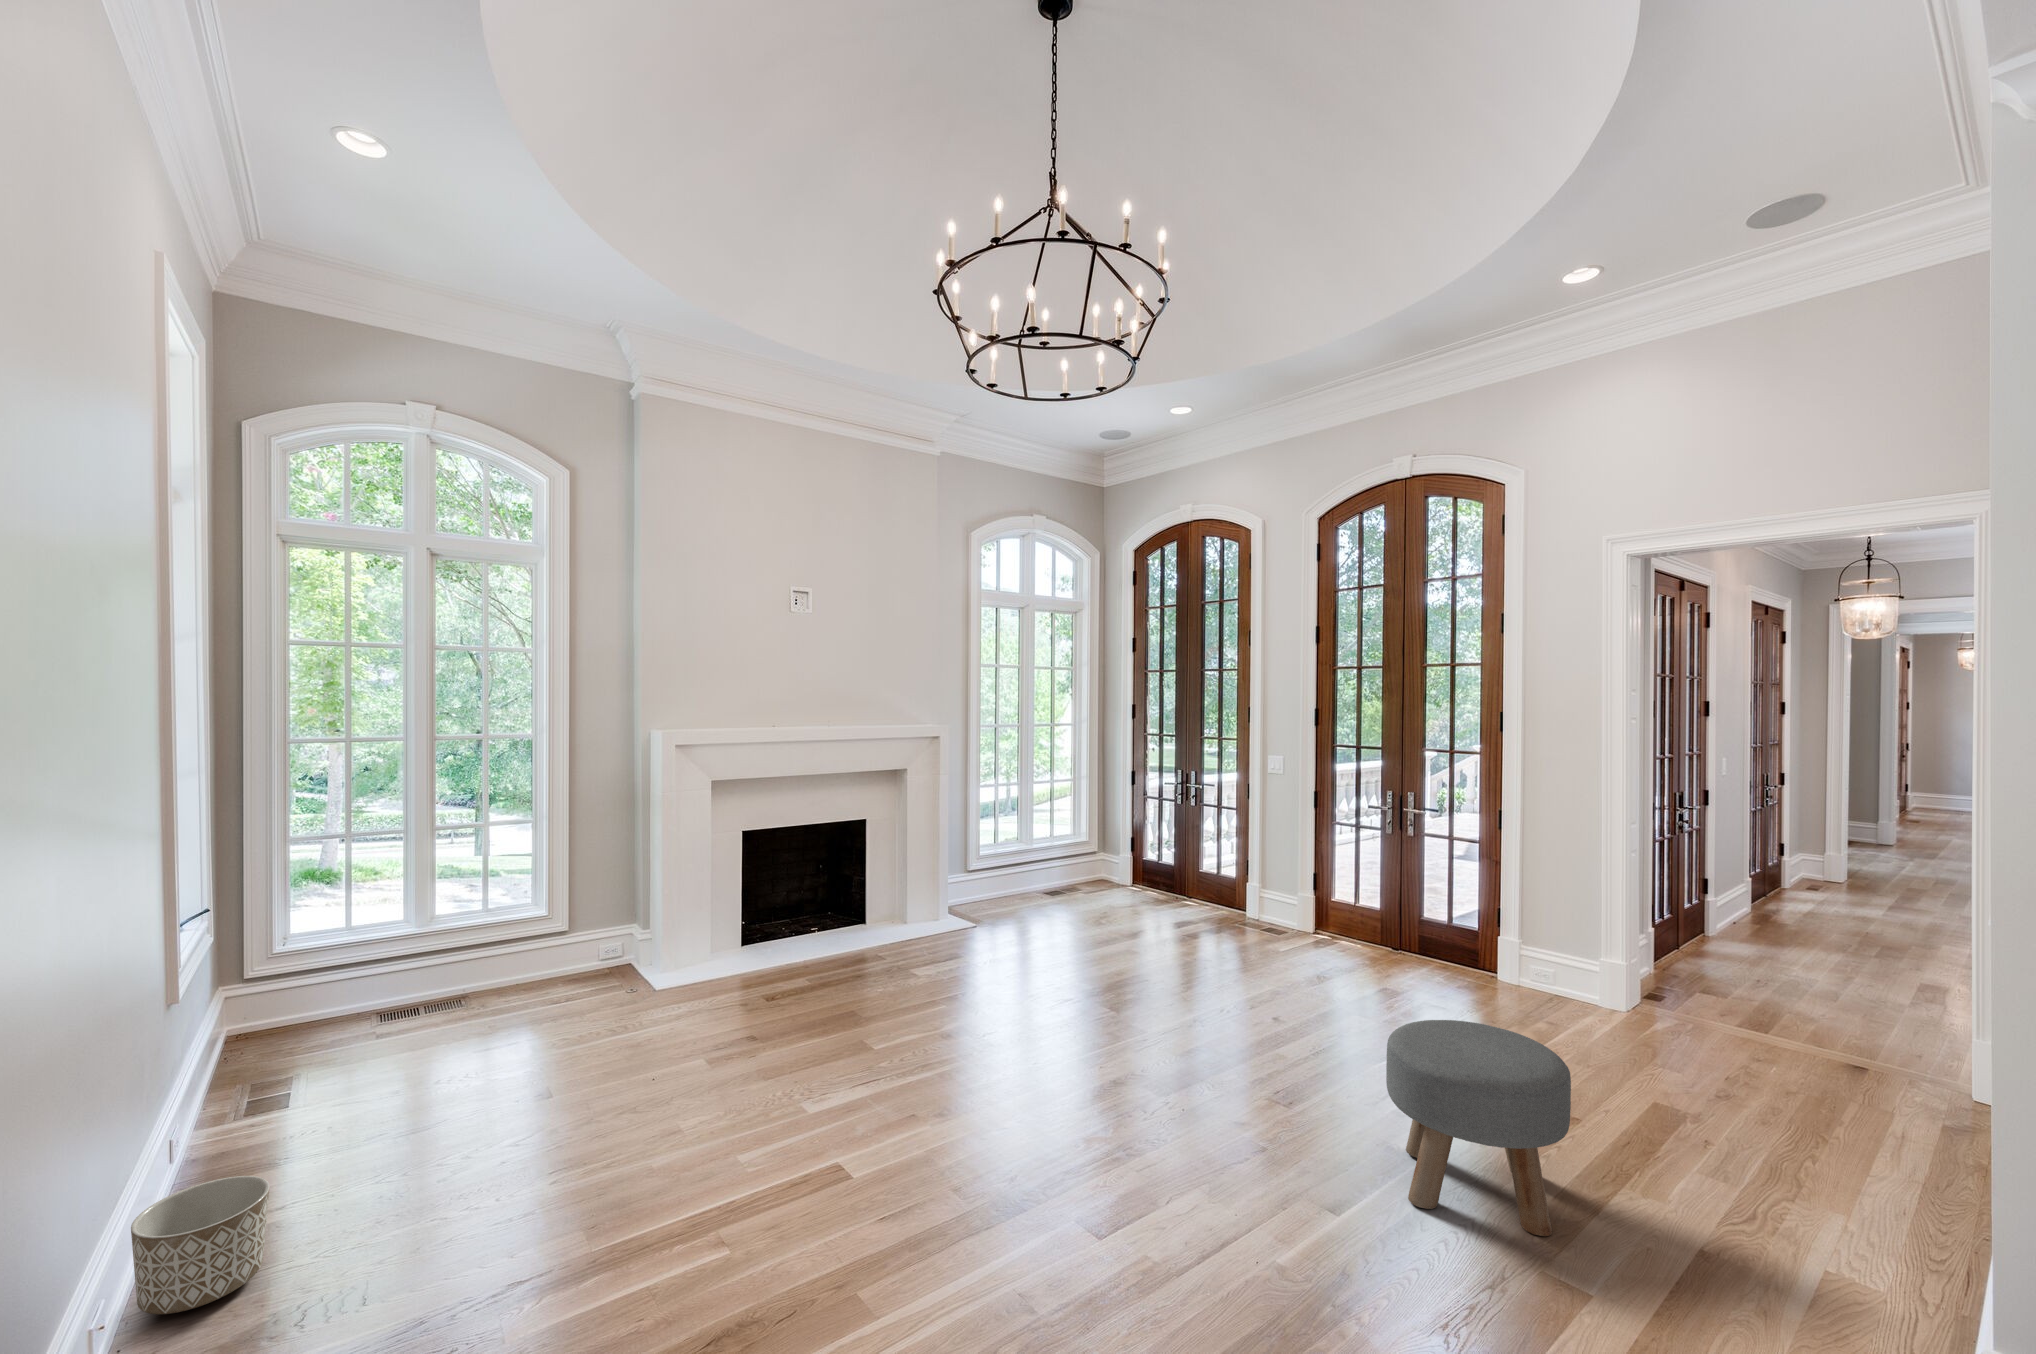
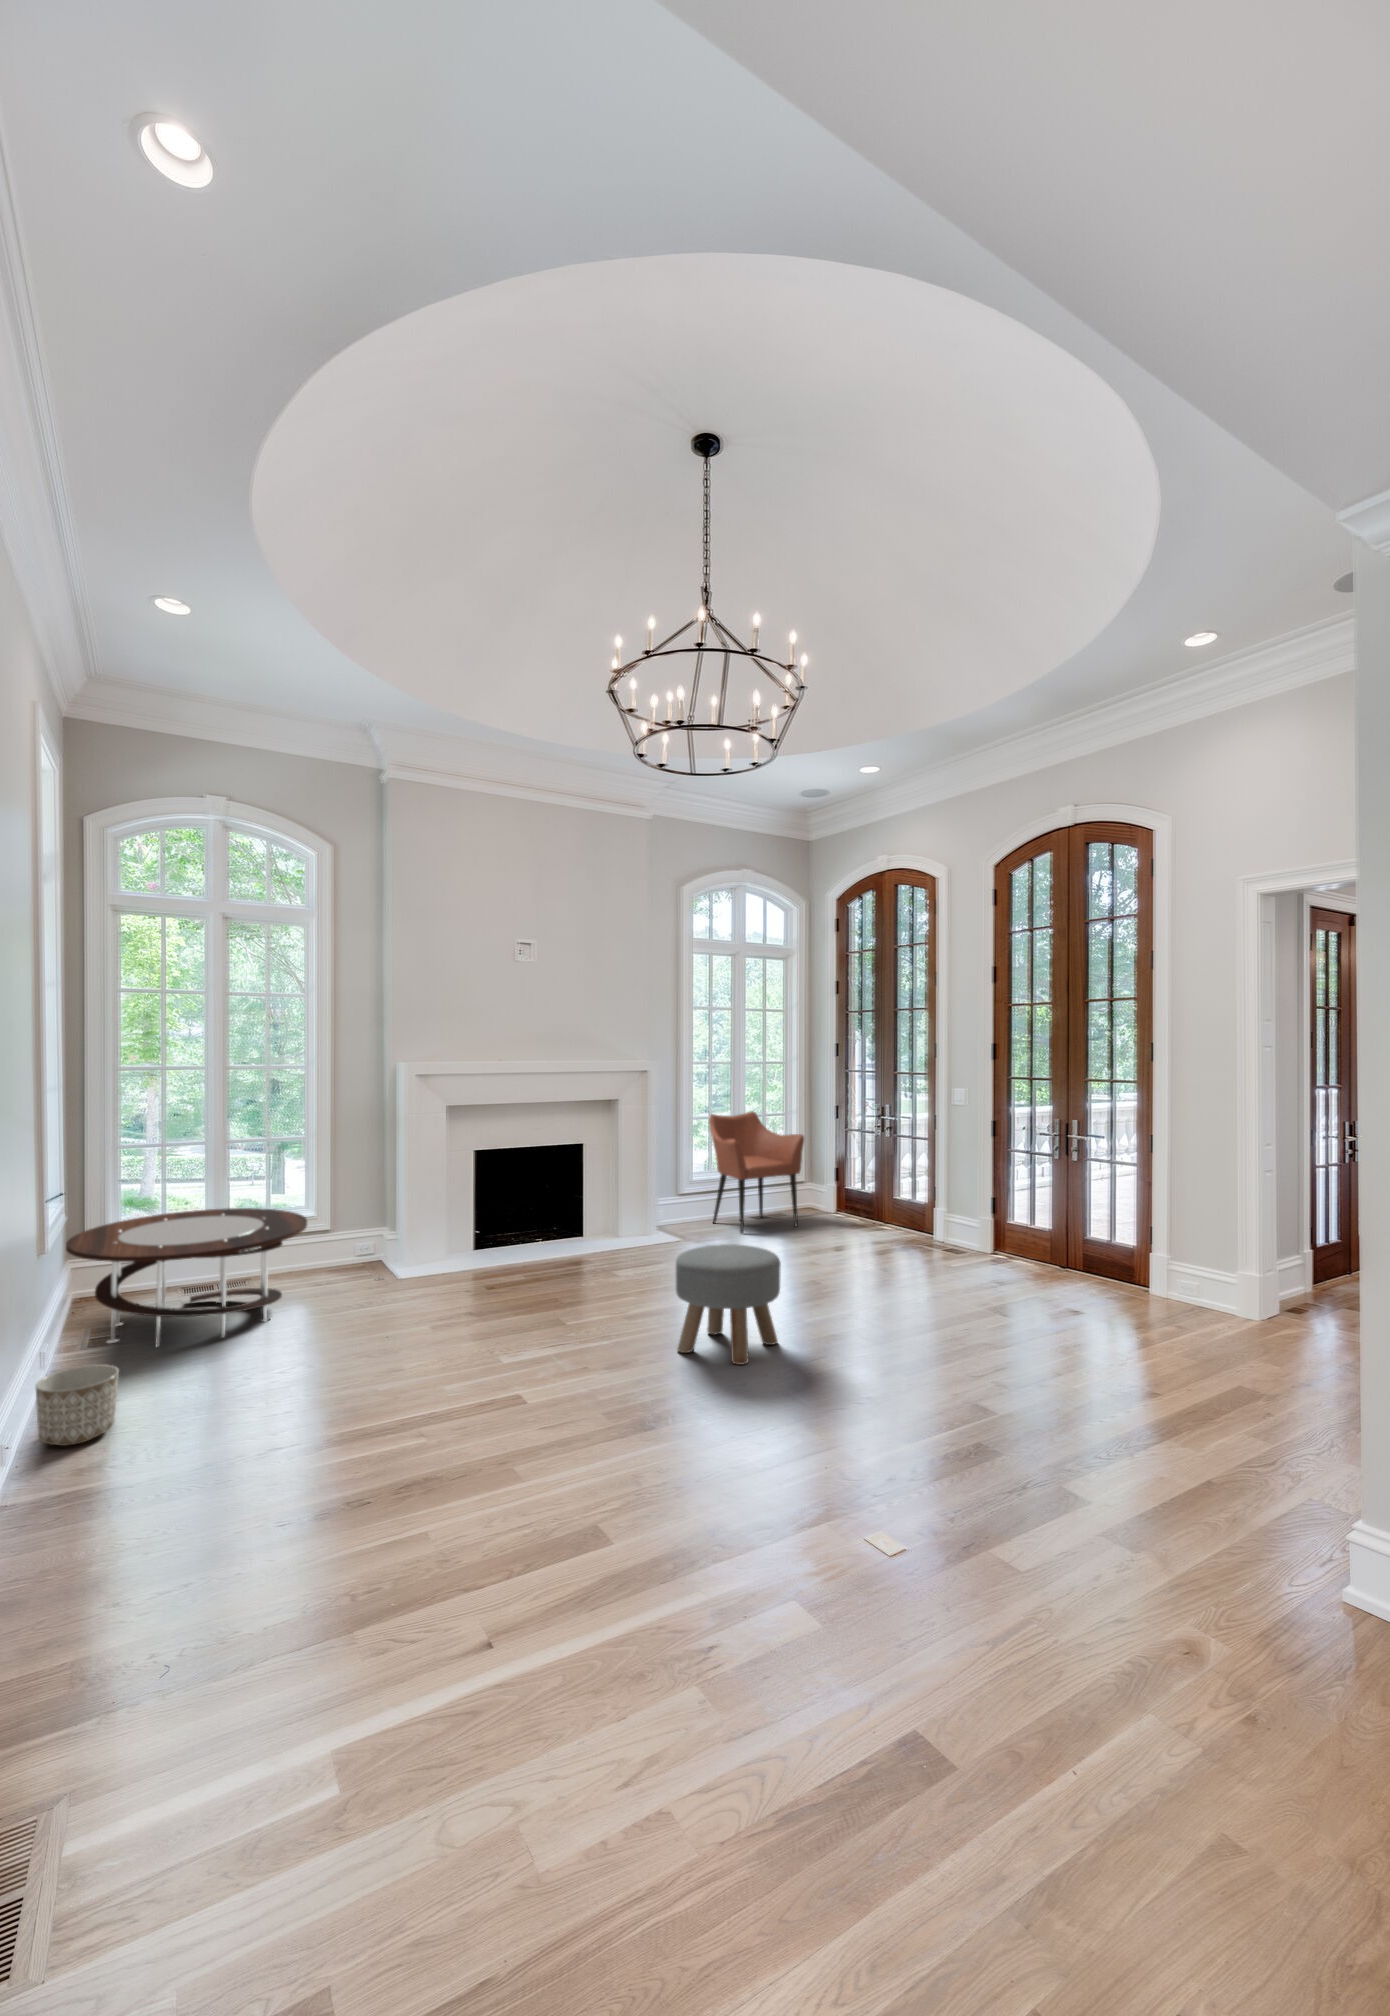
armchair: none [996,779,1099,915] -> present [709,1111,804,1234]
coffee table: none [207,912,542,1114] -> present [66,1208,307,1347]
ottoman: present [1386,1020,1571,1236] -> present [676,1244,781,1365]

